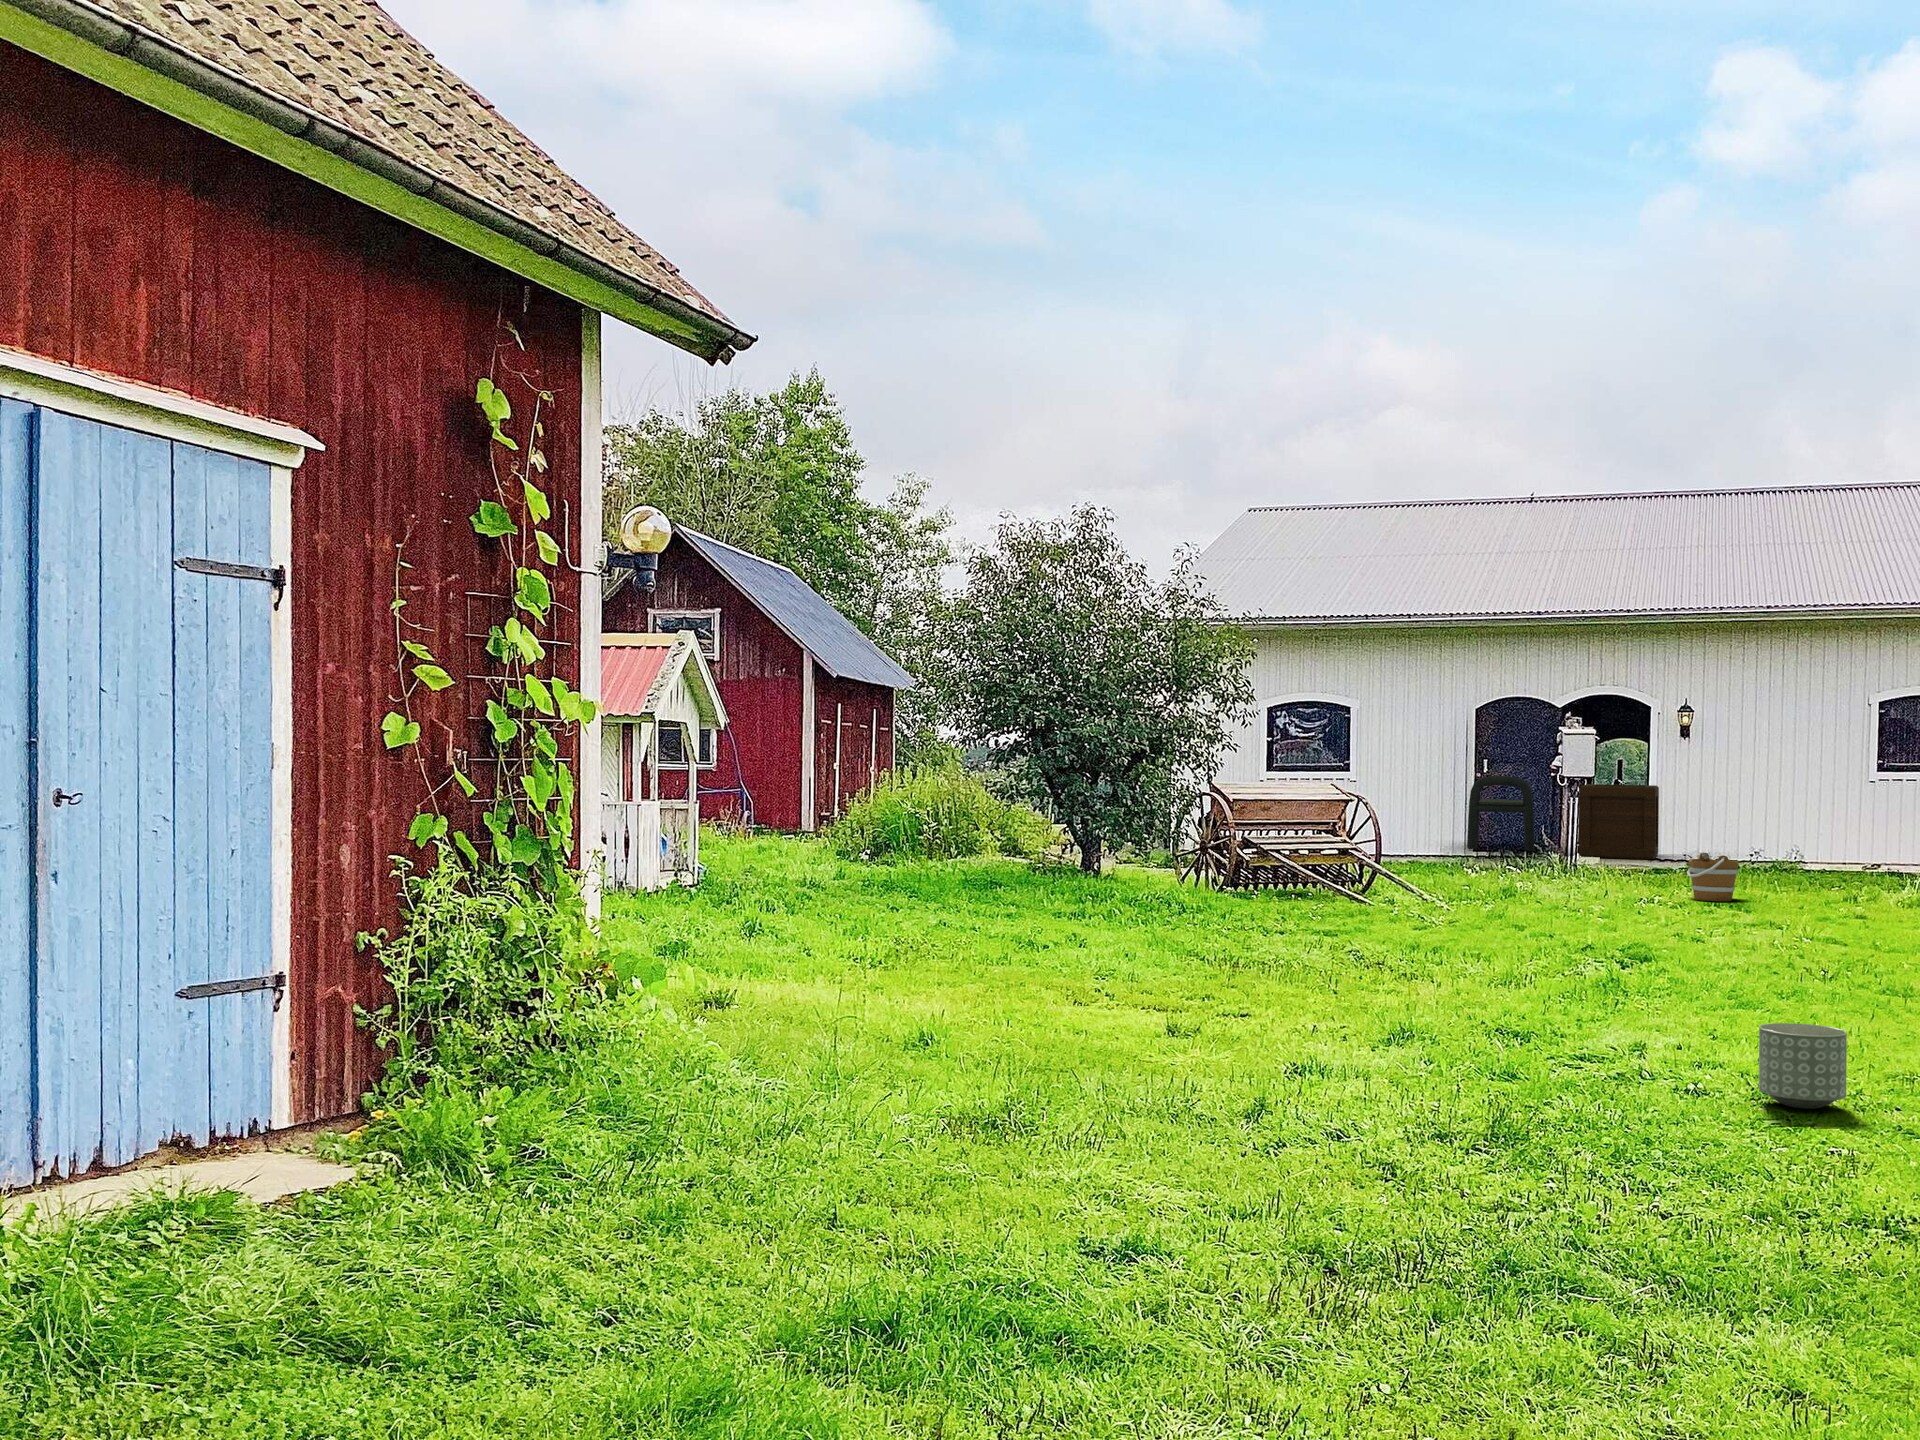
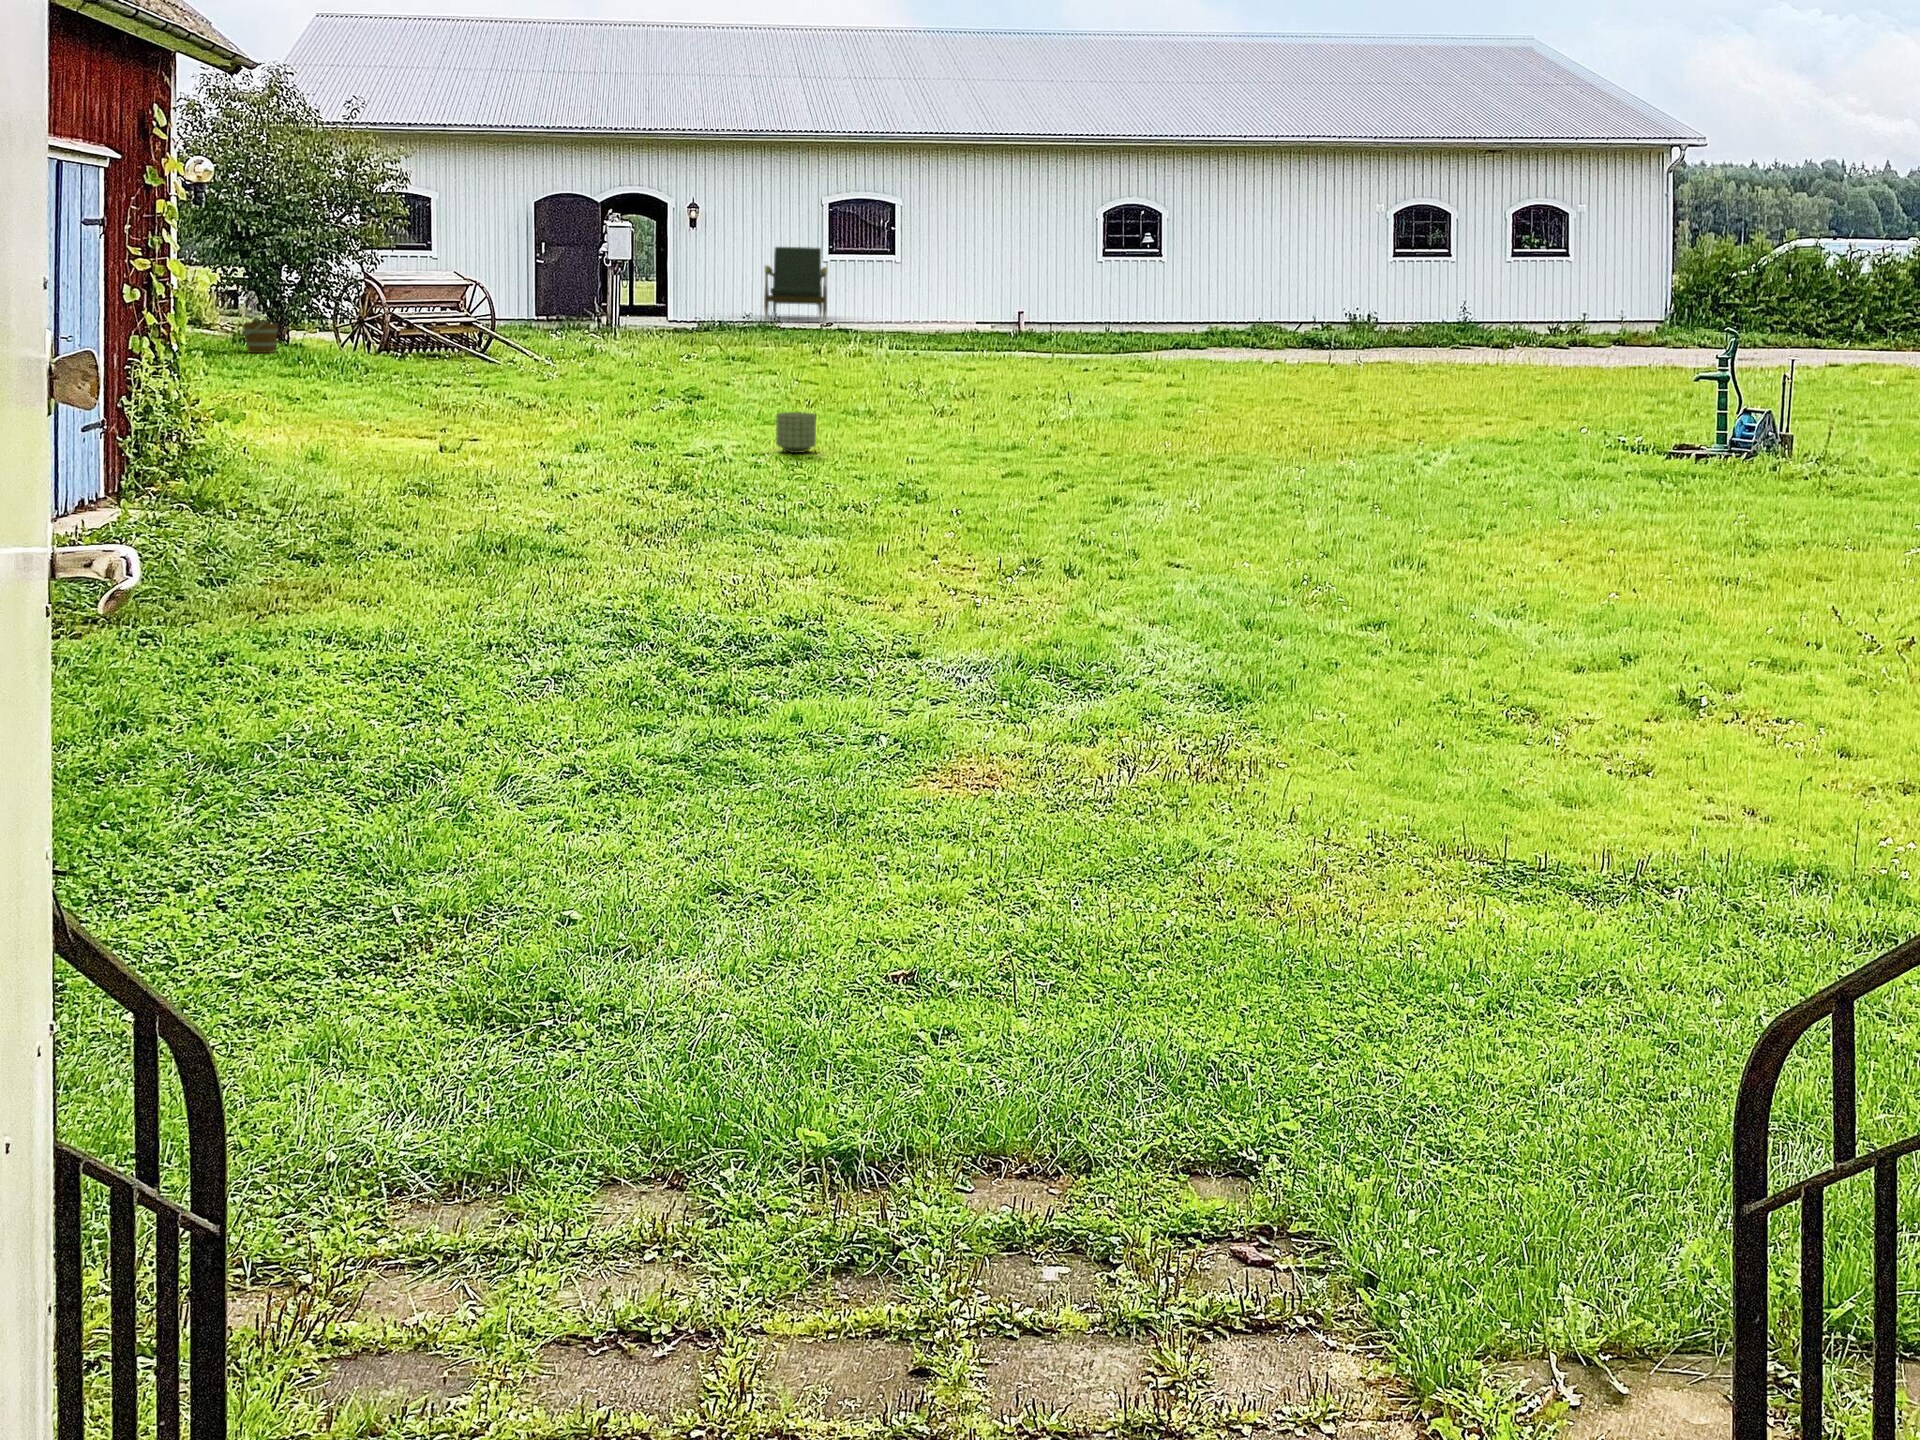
lounge chair: none [1782,761,1876,859] -> present [764,247,827,320]
bench: present [1467,774,1534,851] -> none [534,256,588,319]
wooden crate: present [1579,784,1659,859] -> none [623,265,679,324]
bucket: present [1687,853,1738,901] -> present [242,317,278,353]

